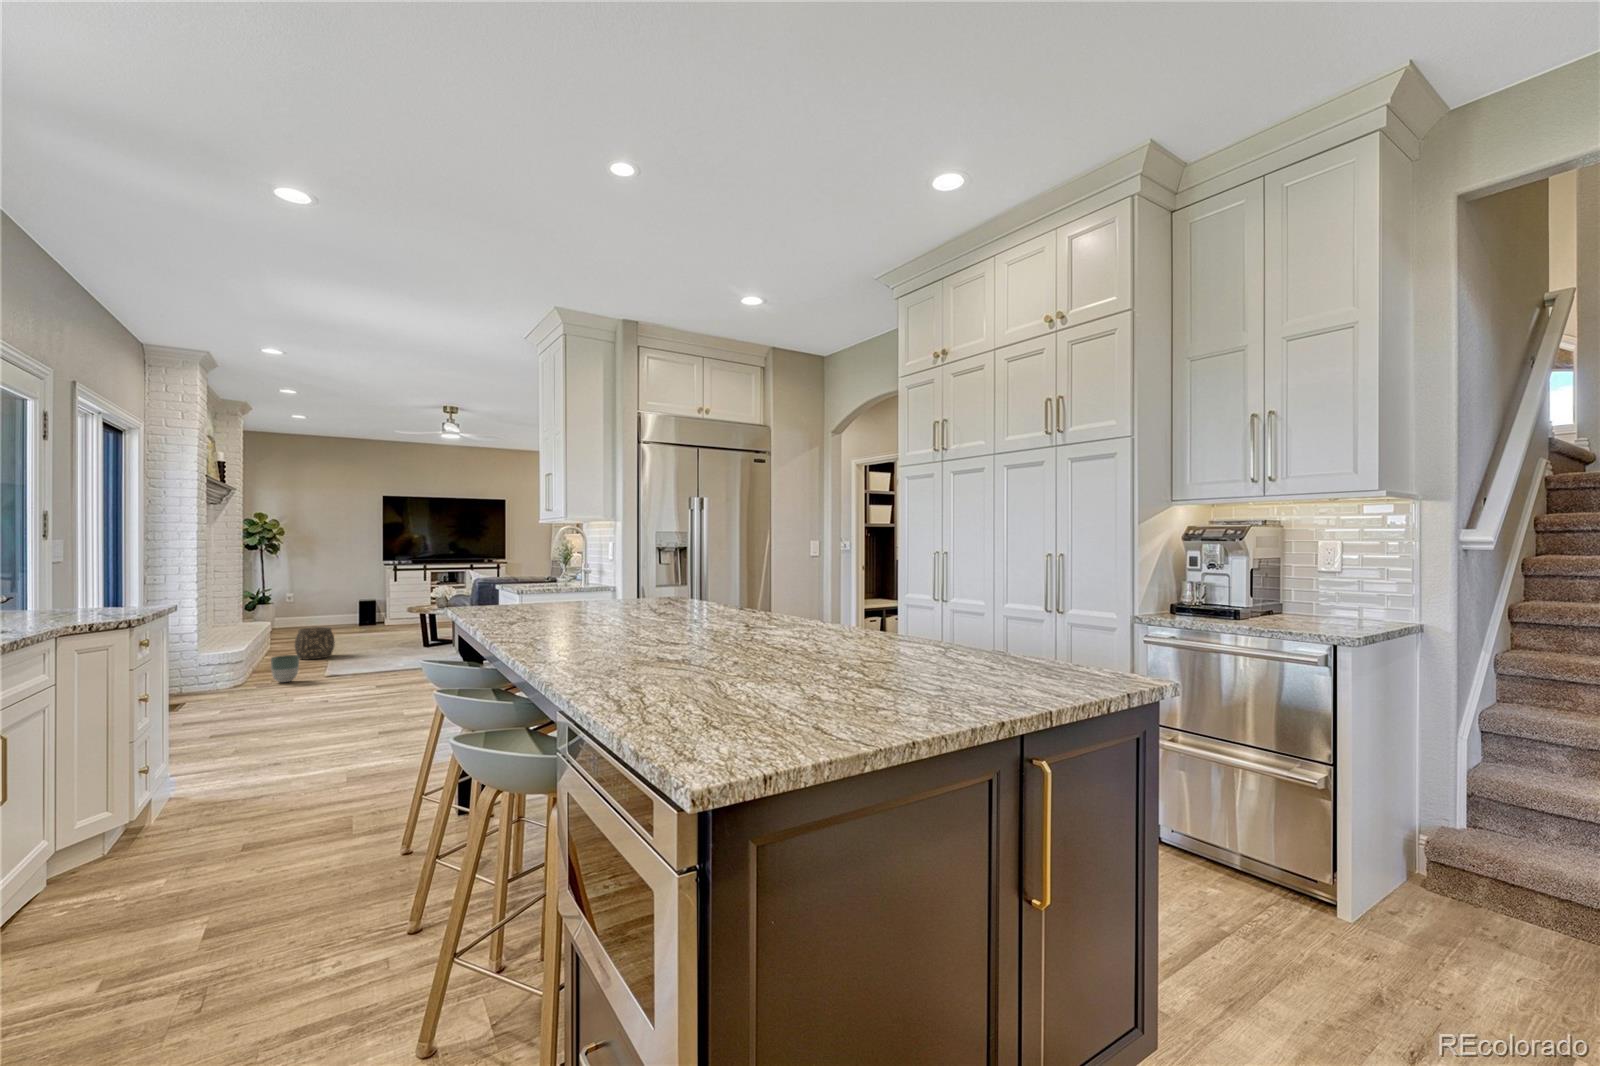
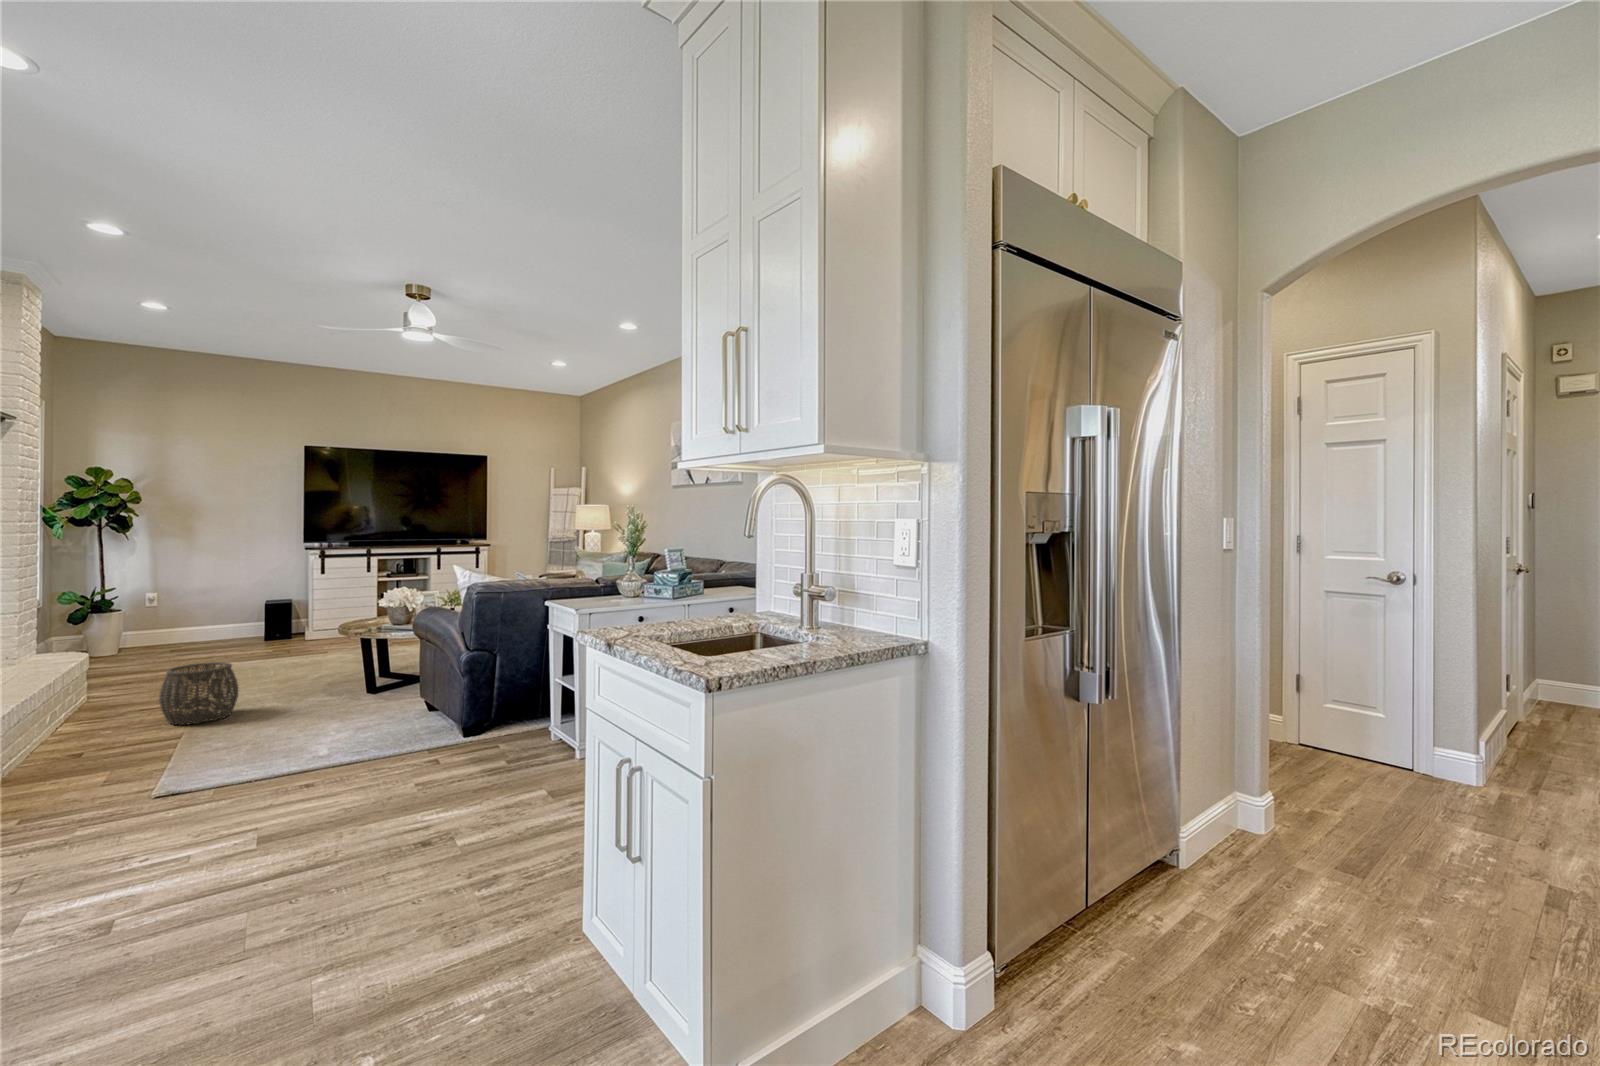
planter: present [271,655,299,682] -> none [101,743,169,807]

